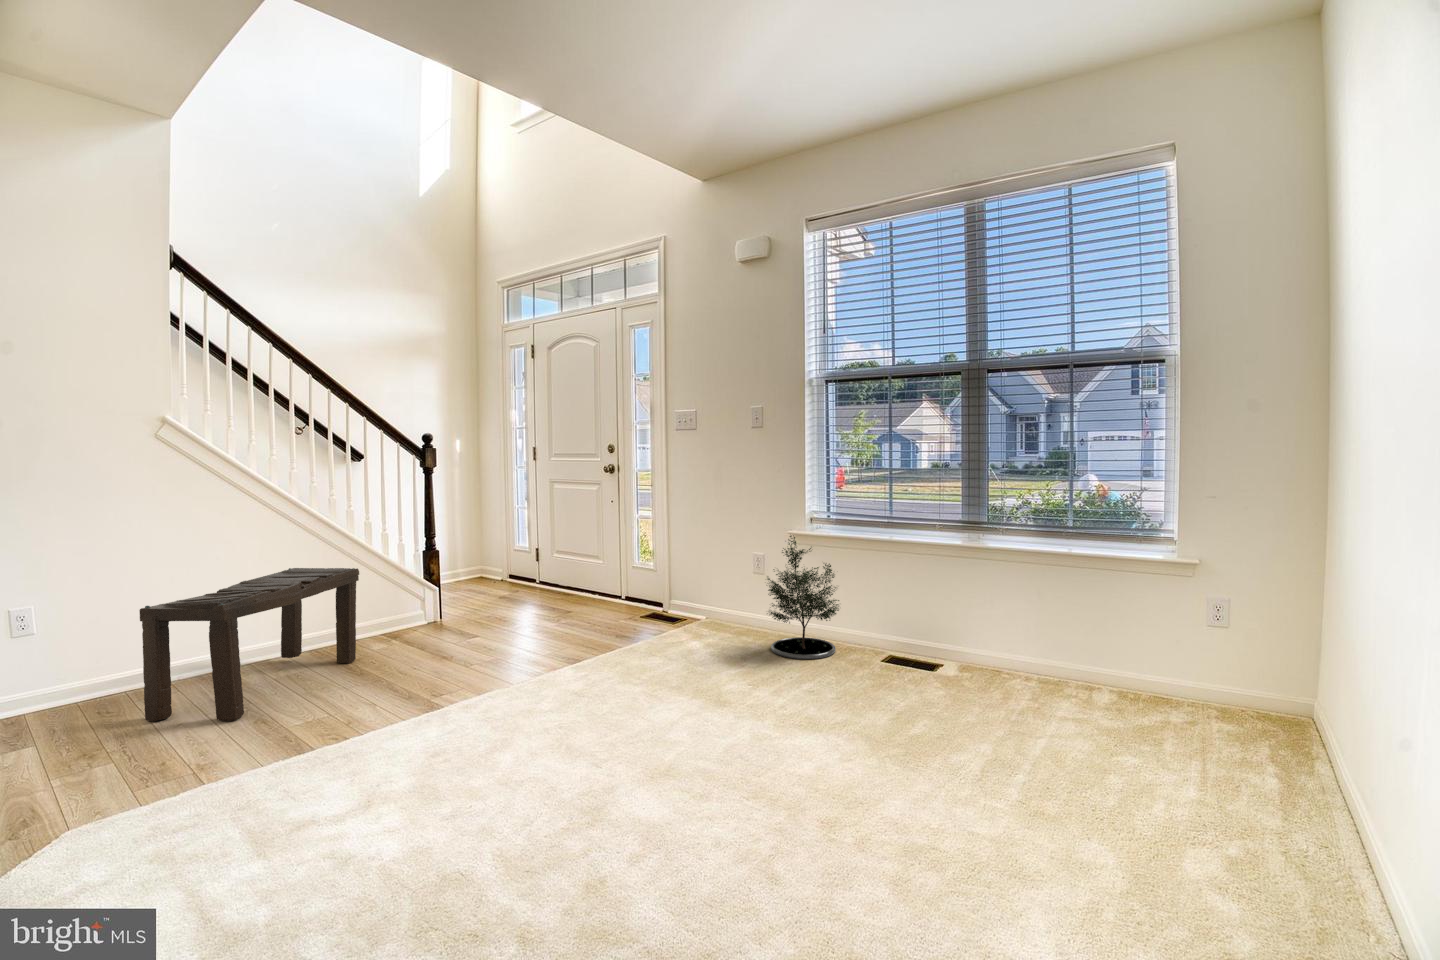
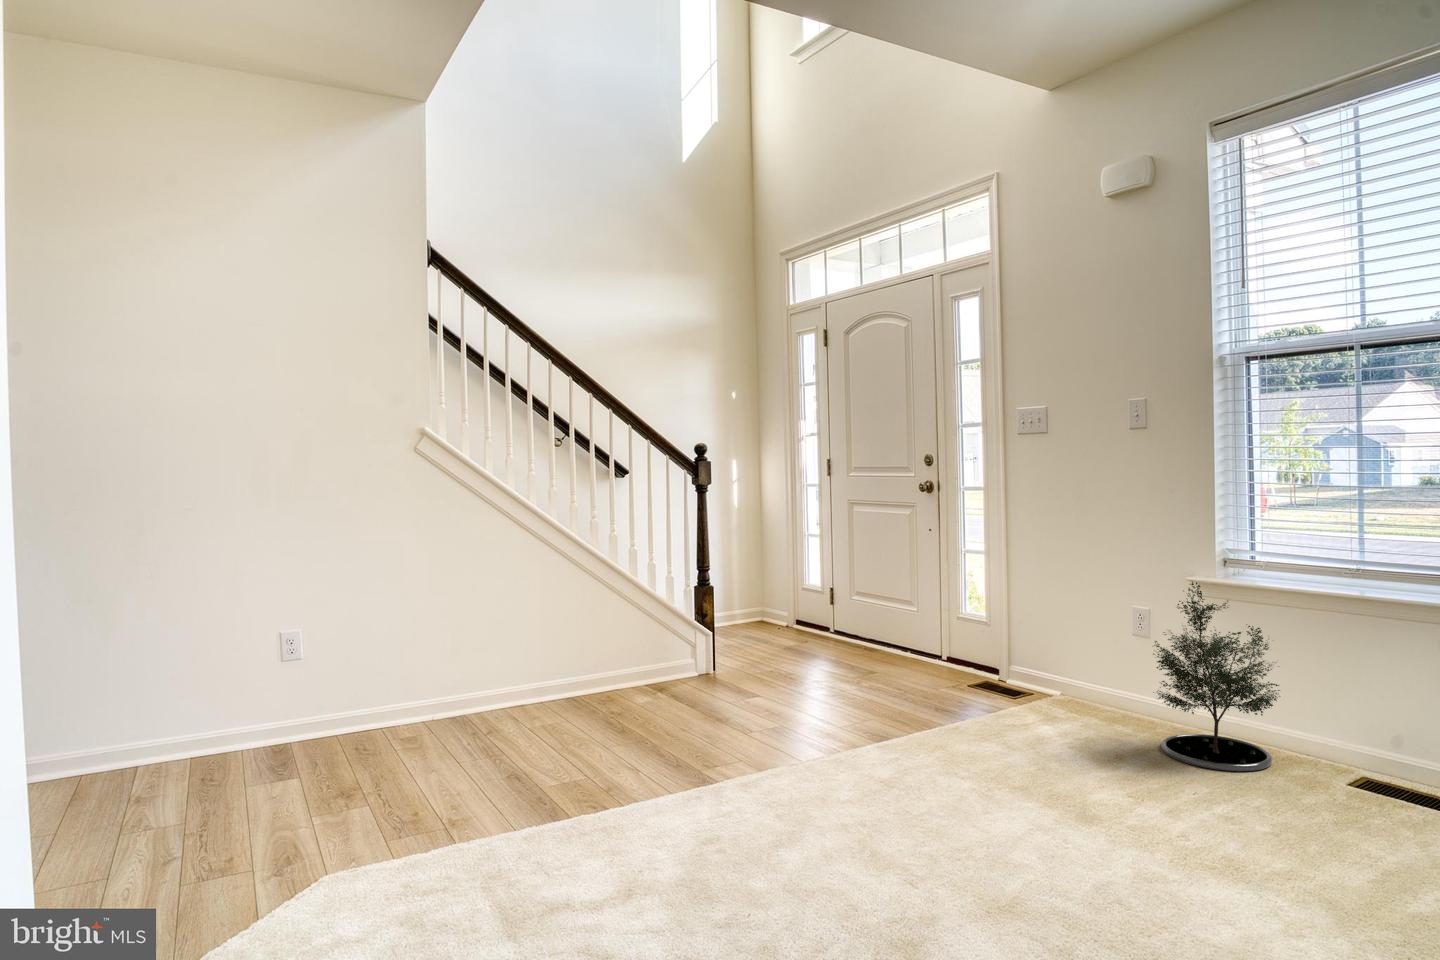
bench: present [139,568,359,721] -> none [411,599,626,768]

